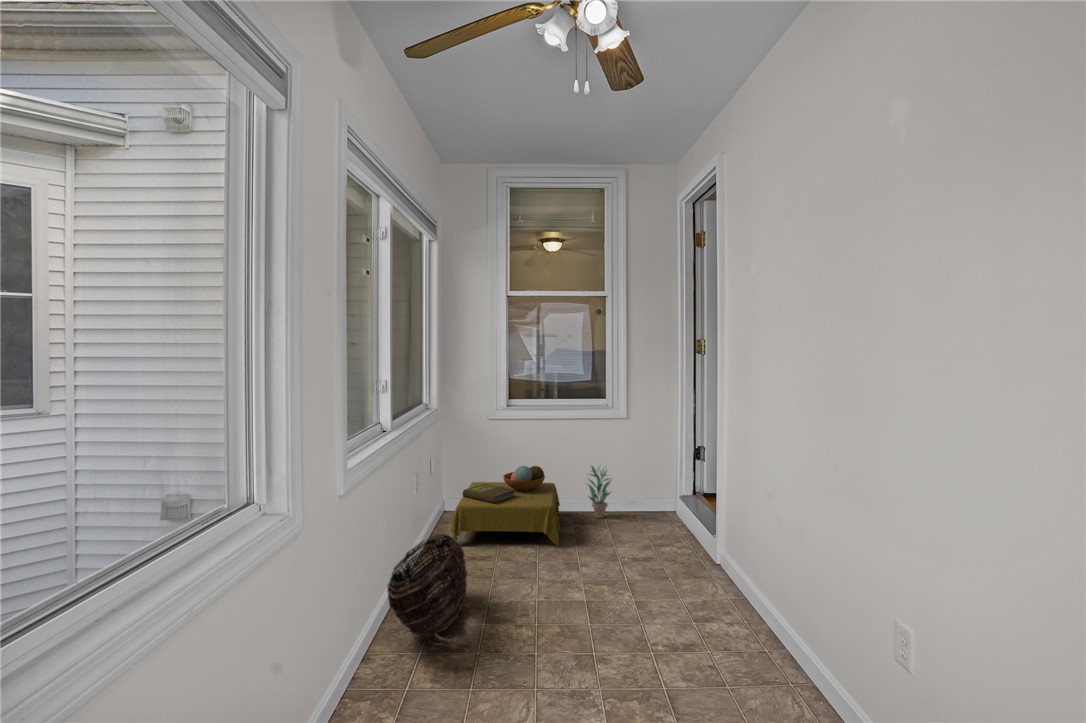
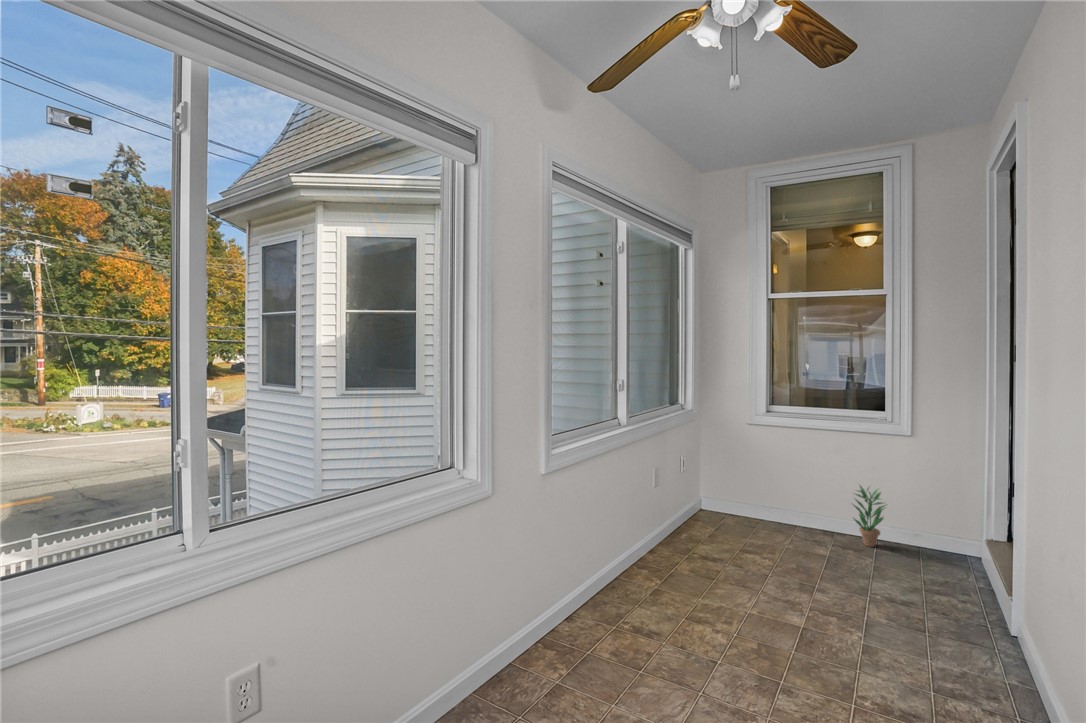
side table: present [450,466,560,546] -> none [688,474,820,565]
basket: present [387,534,467,637] -> none [591,525,676,614]

